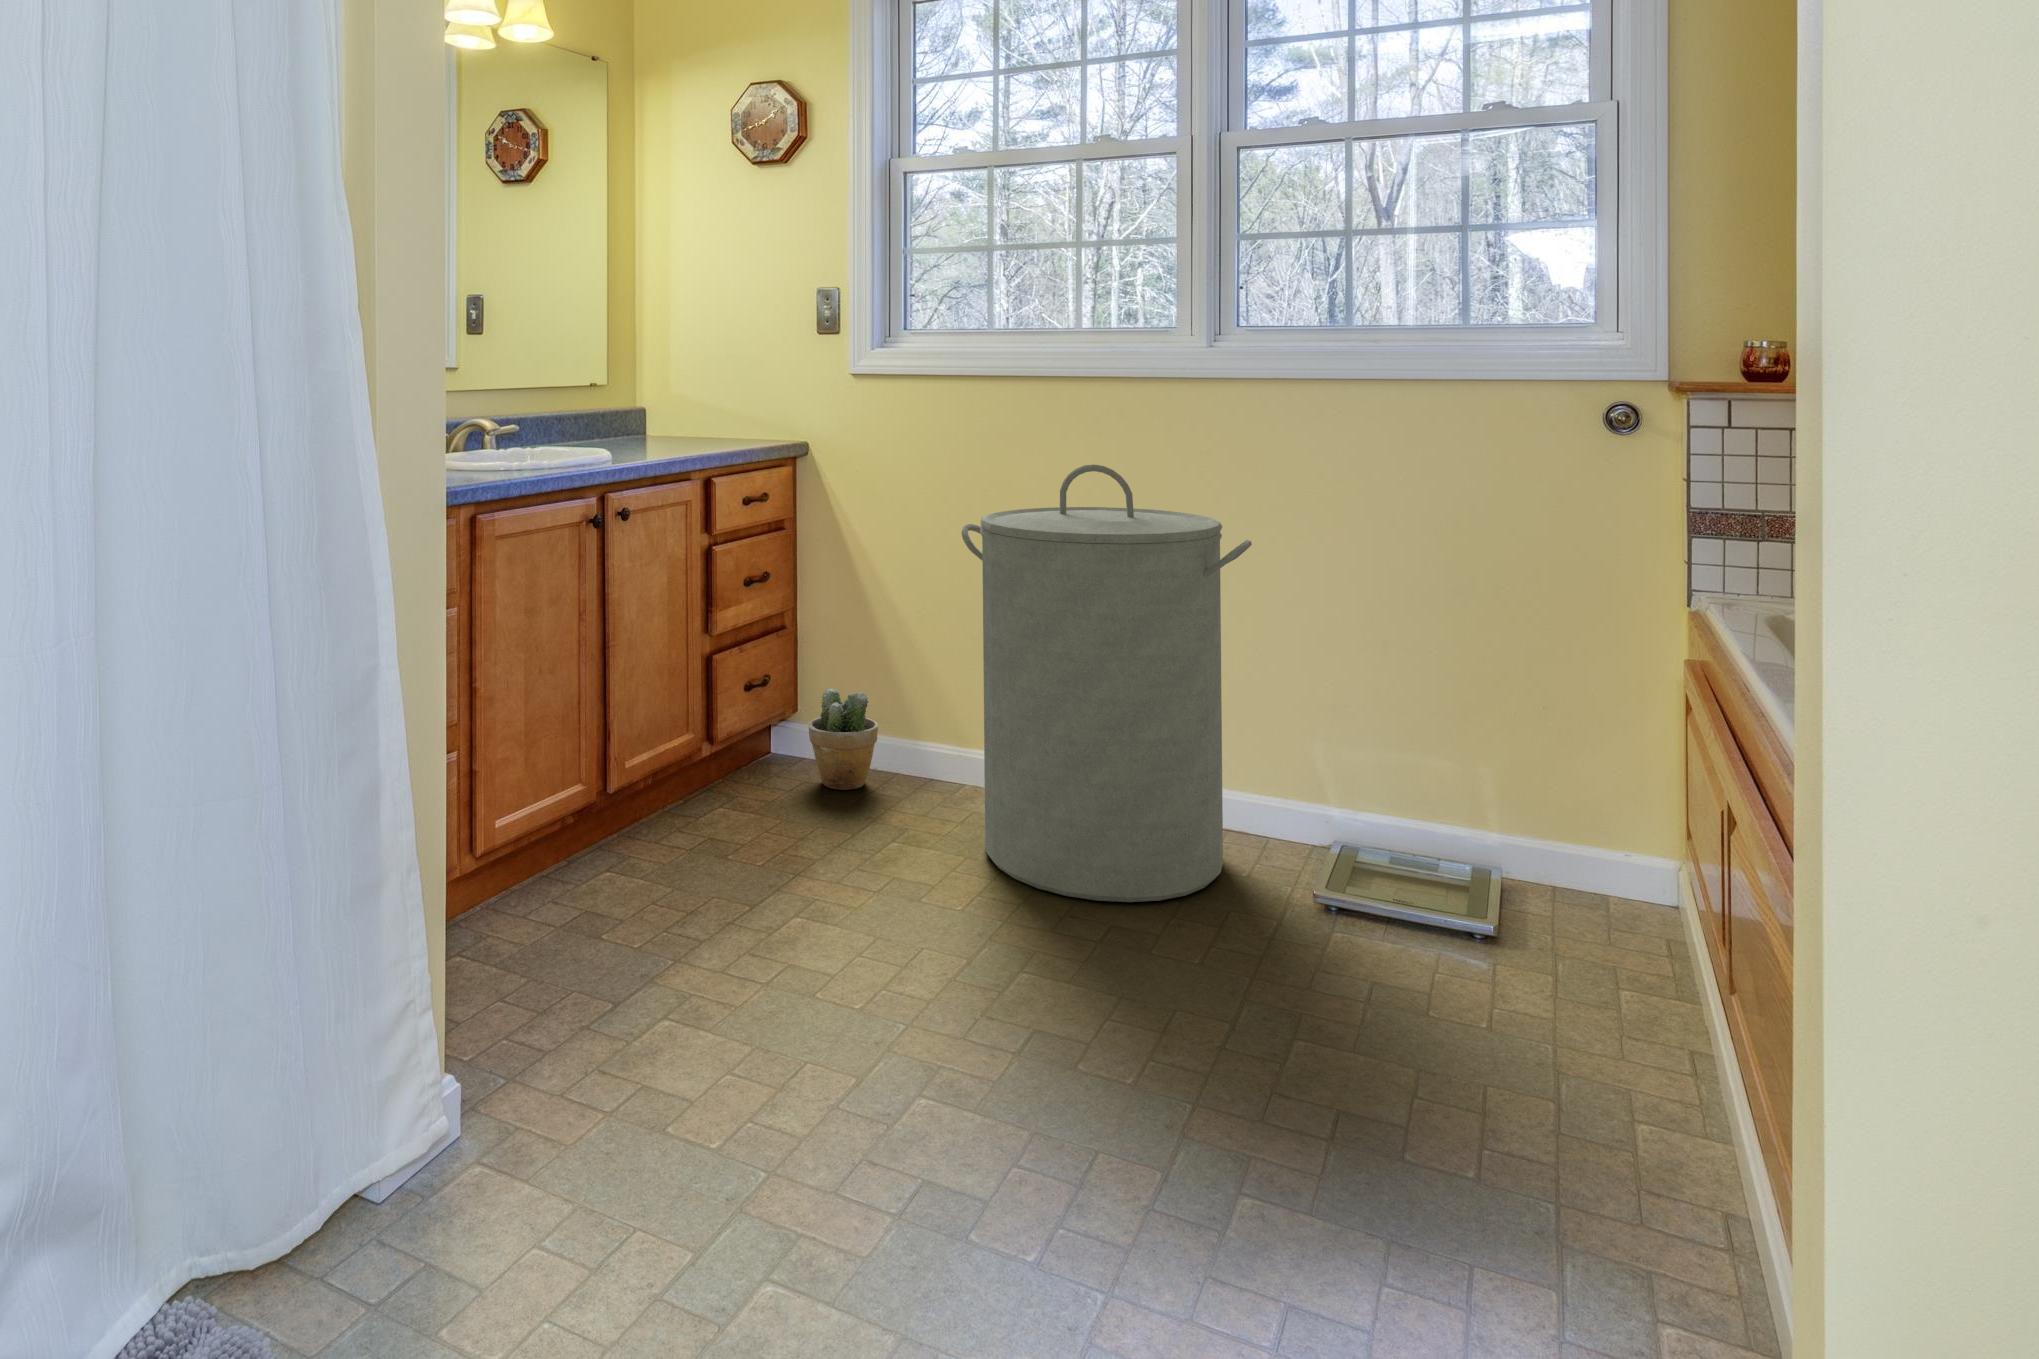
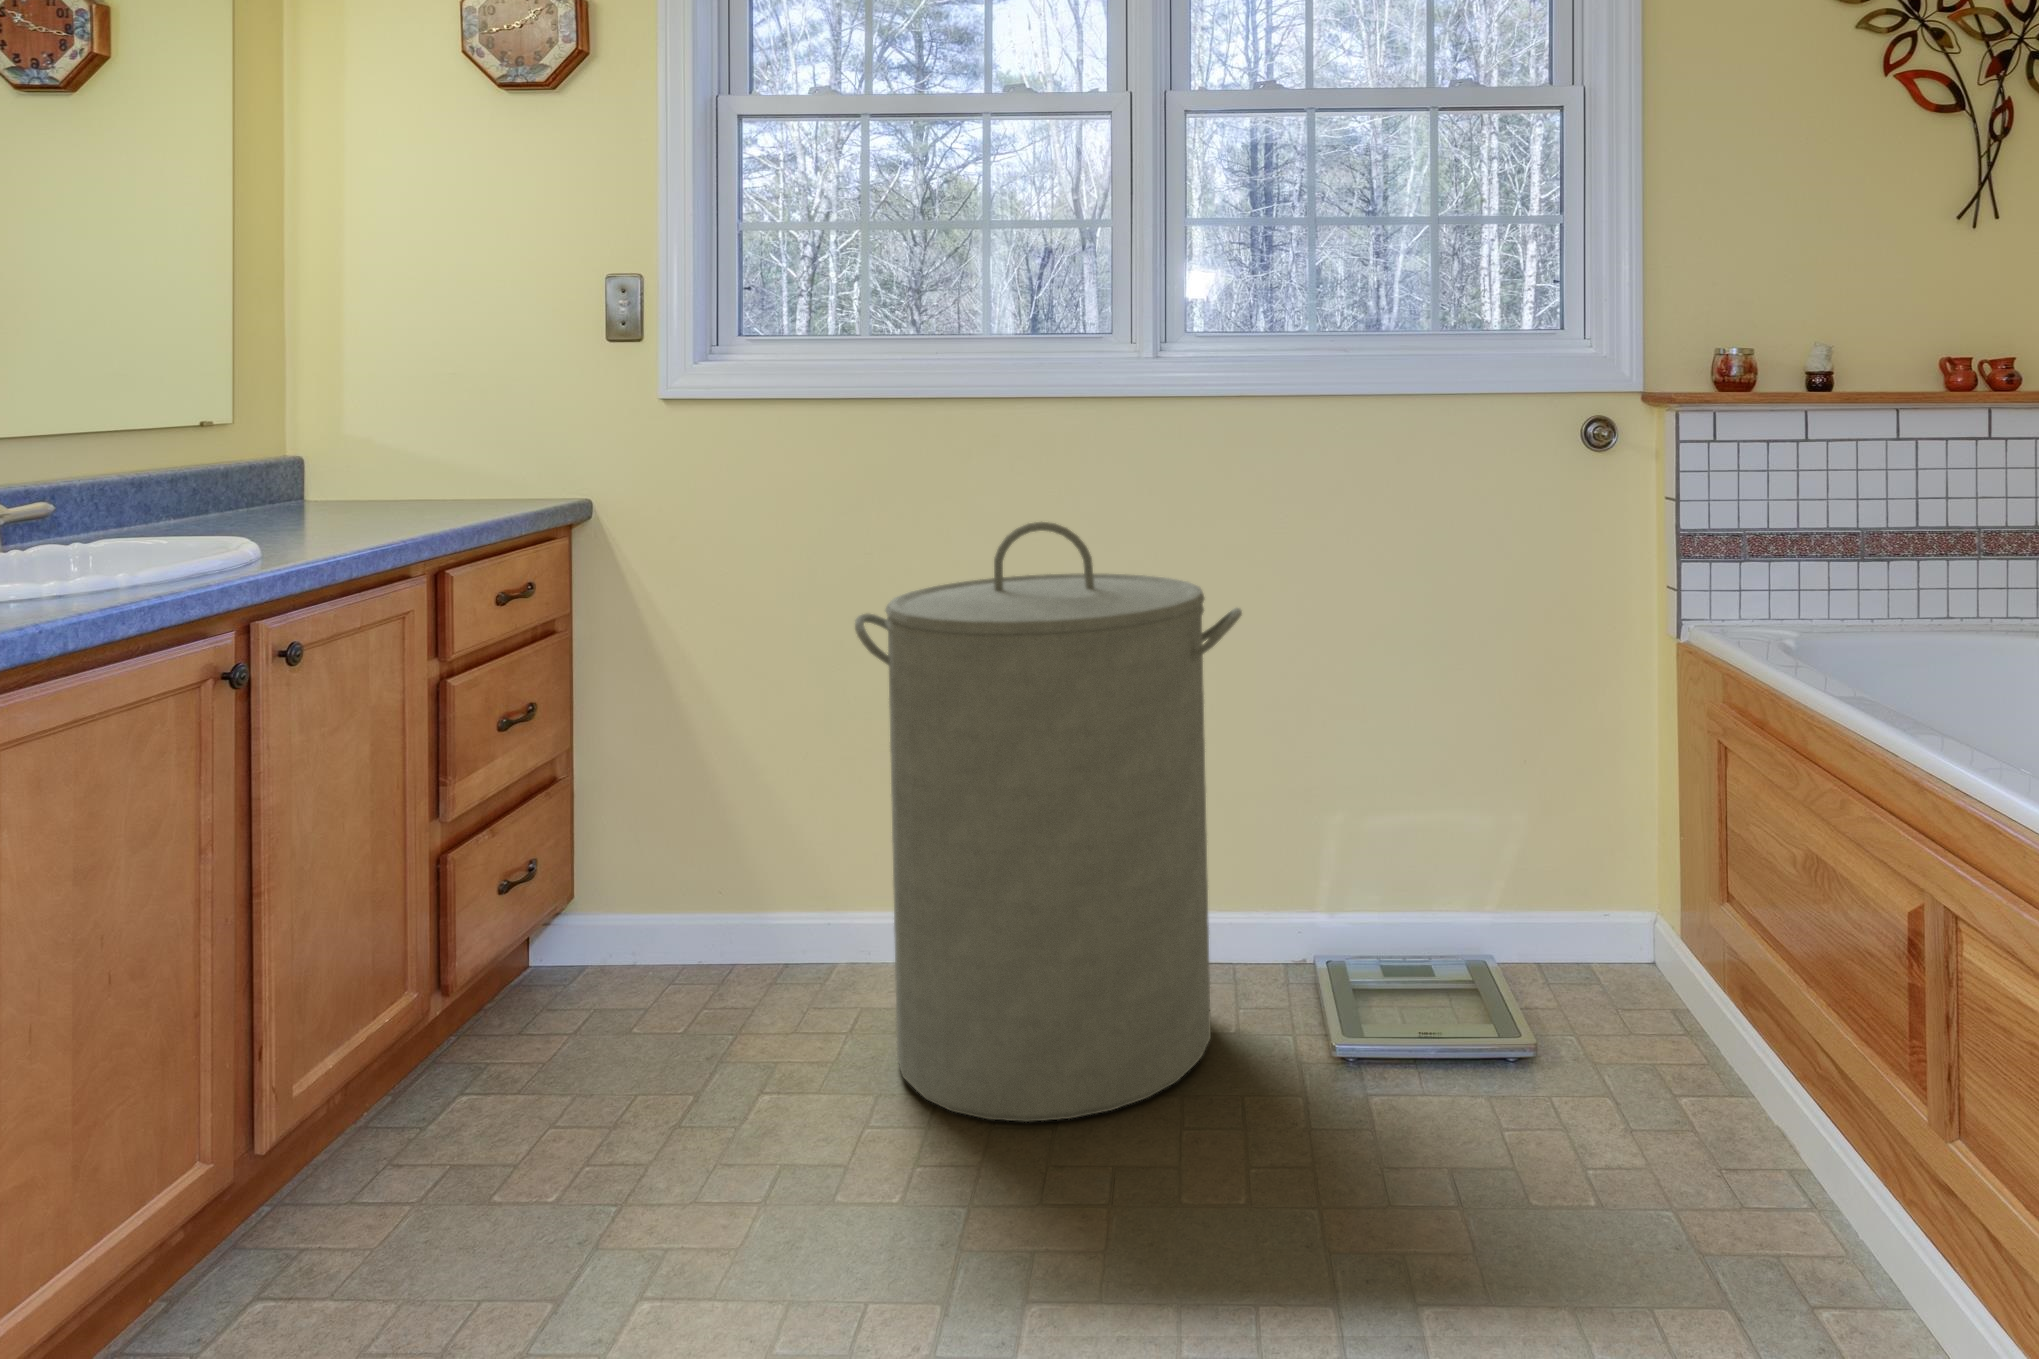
potted plant: present [808,689,878,790] -> none [607,869,719,1019]

